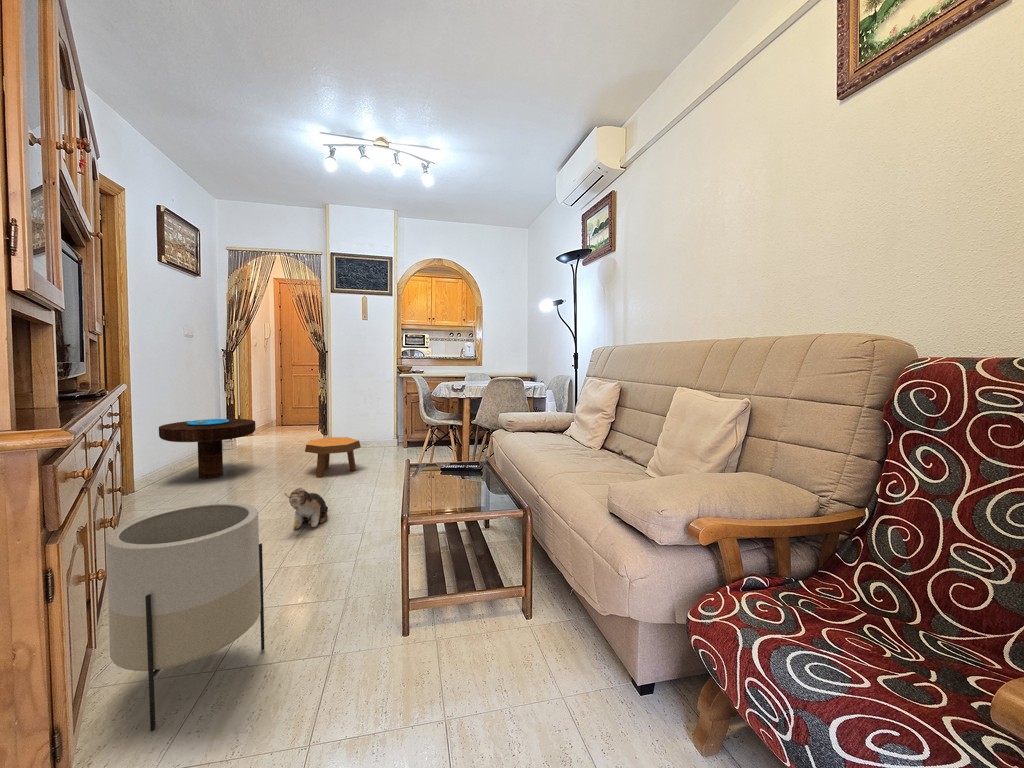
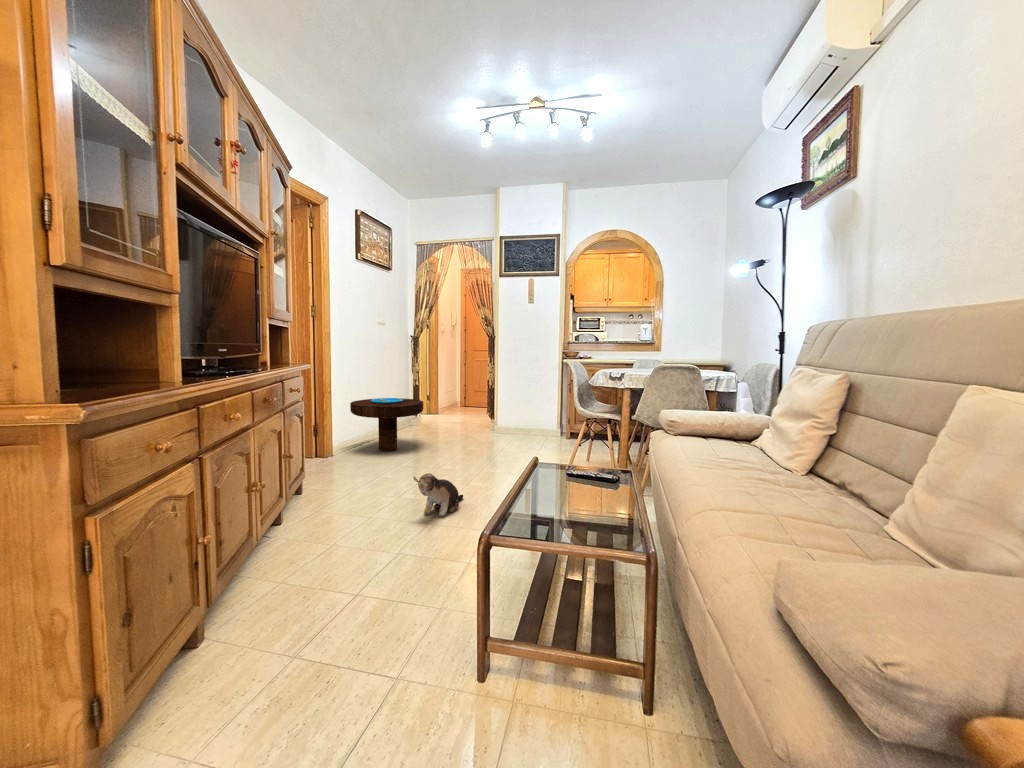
footstool: present [305,437,361,478] -> none [461,423,513,463]
planter: present [106,502,265,731] -> none [178,483,332,715]

